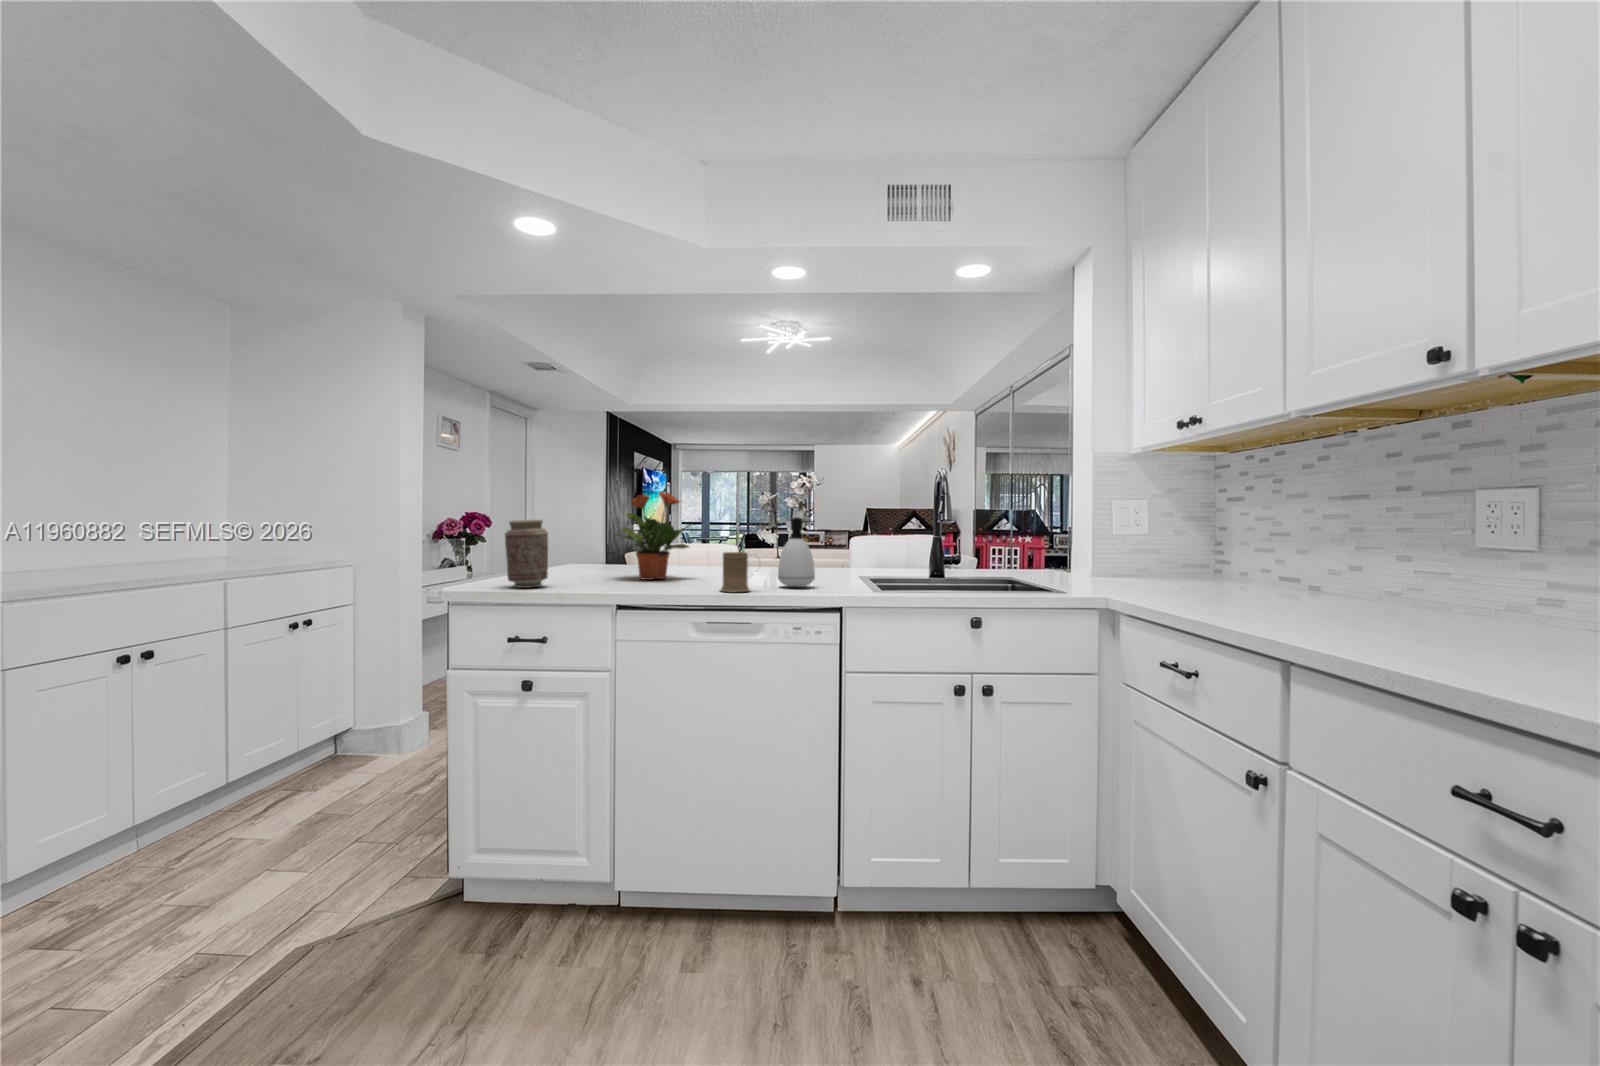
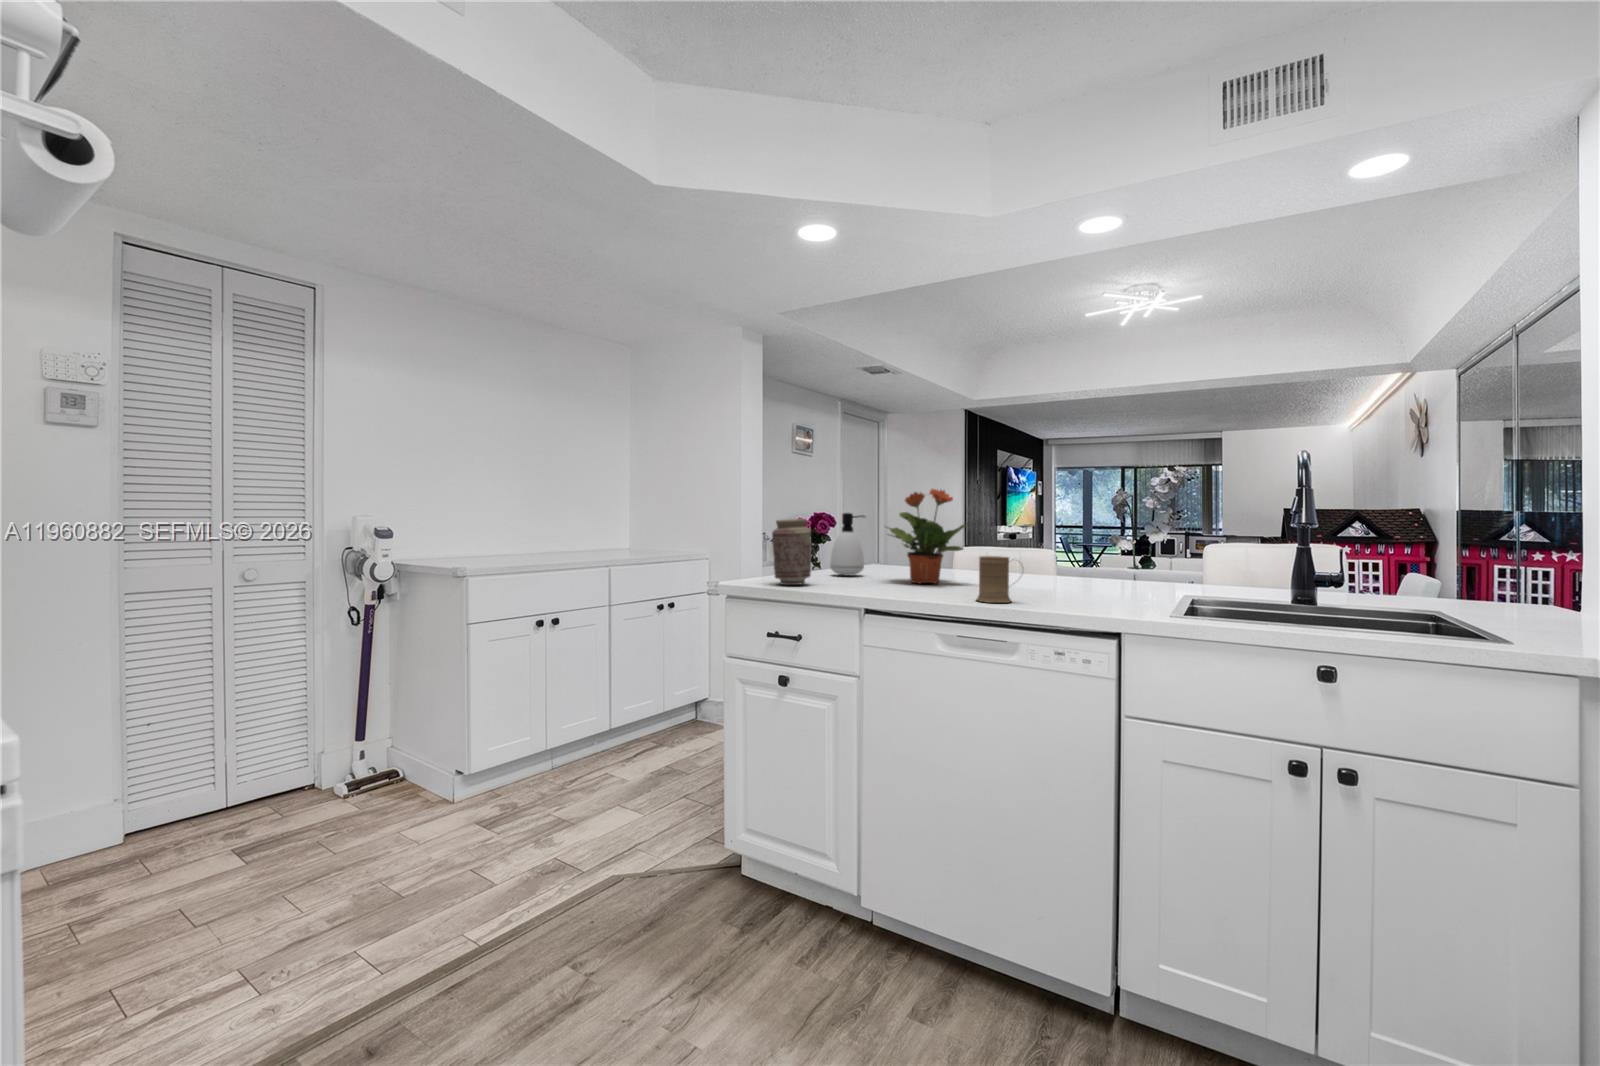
soap dispenser: present [778,517,815,587] -> present [830,513,865,576]

